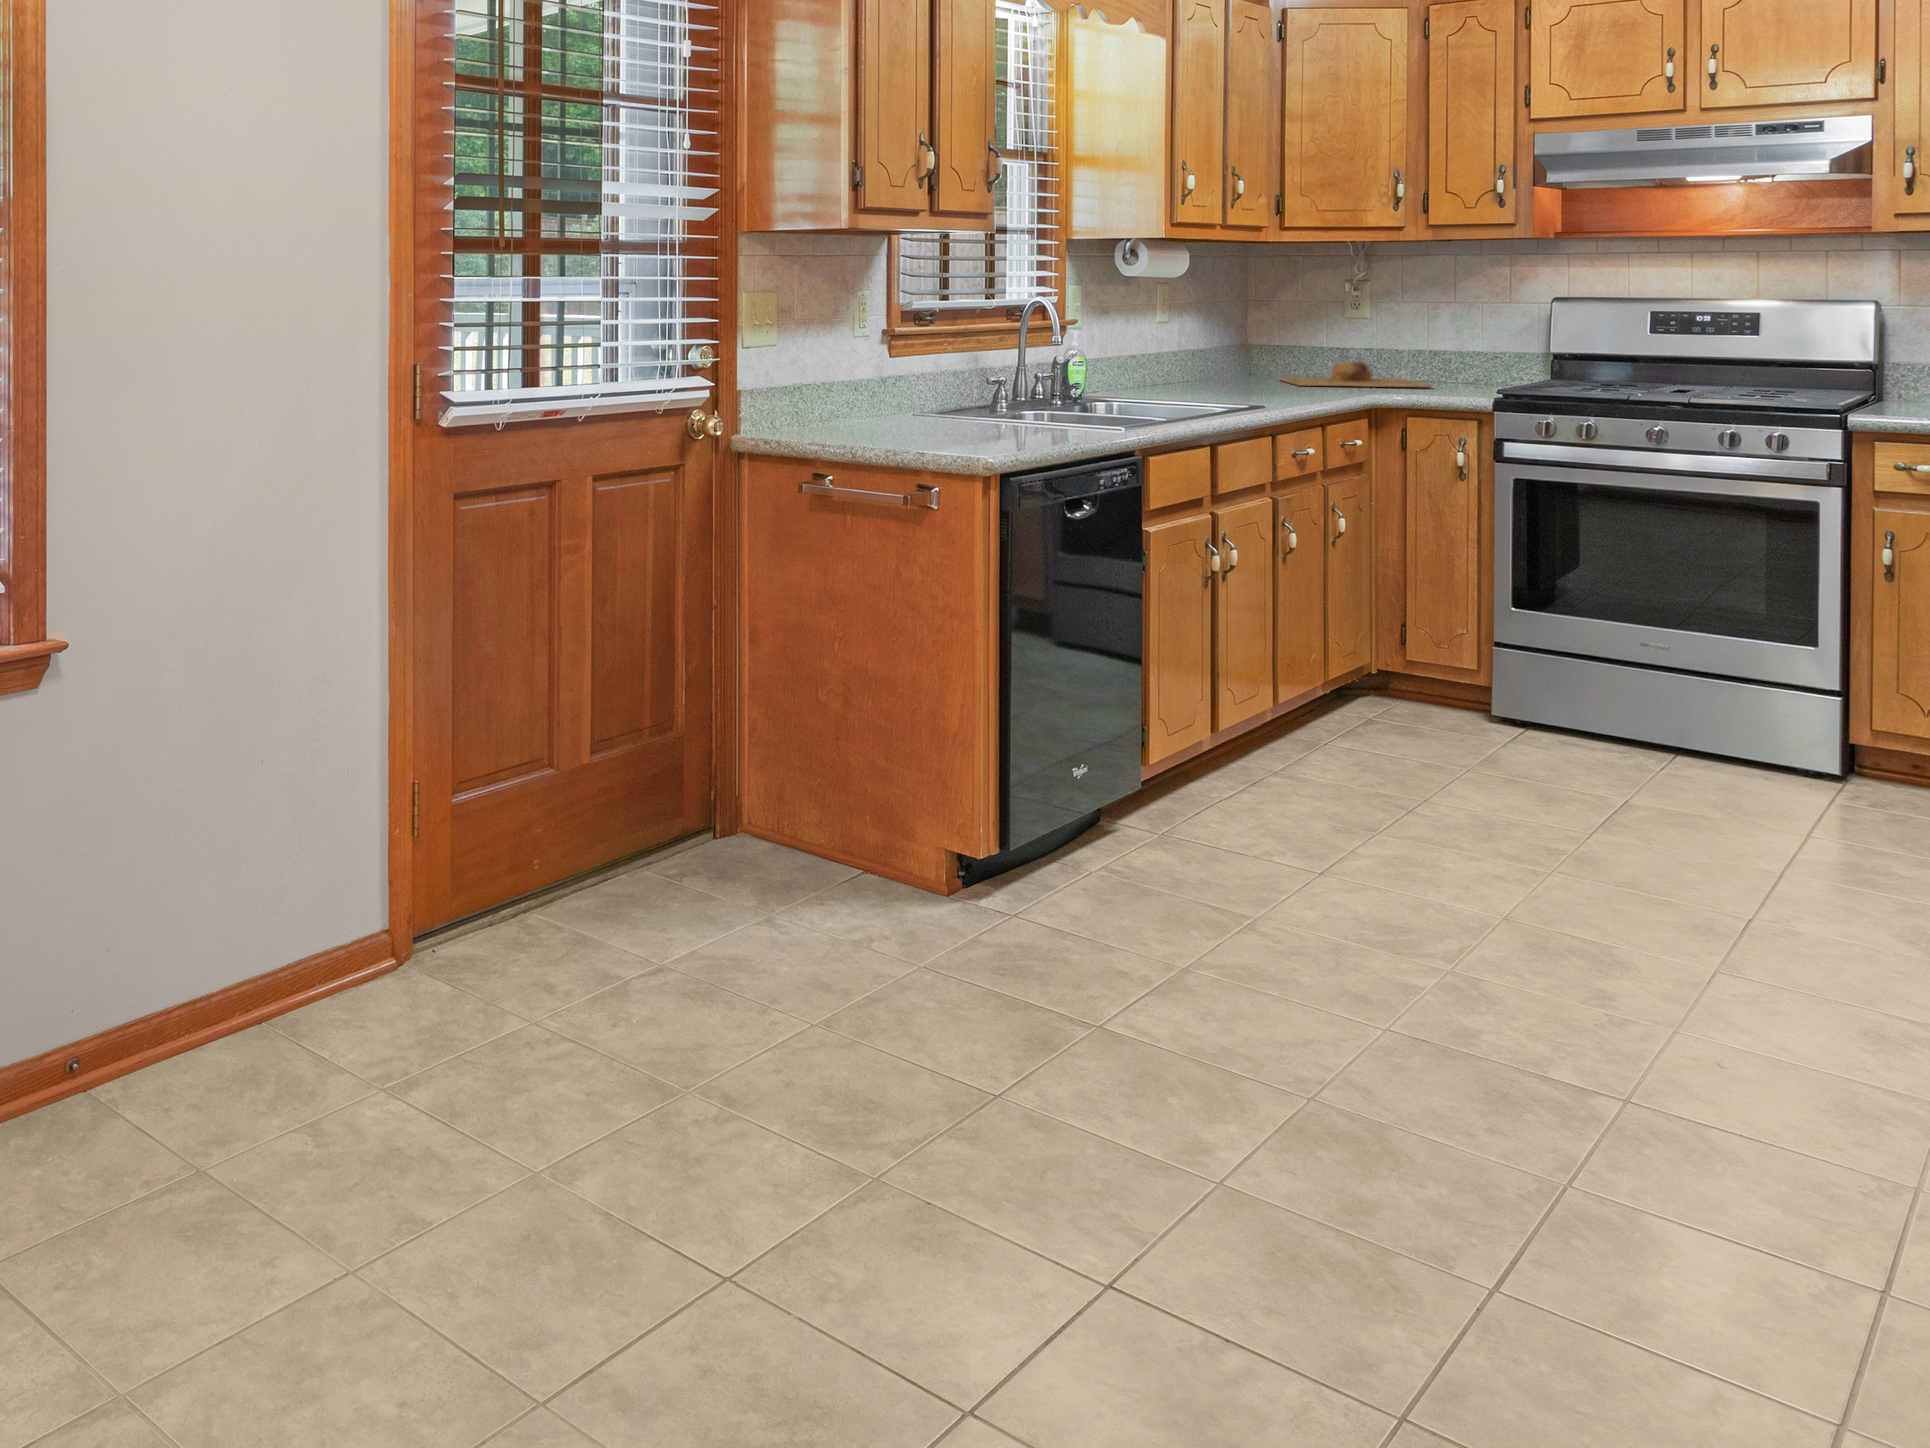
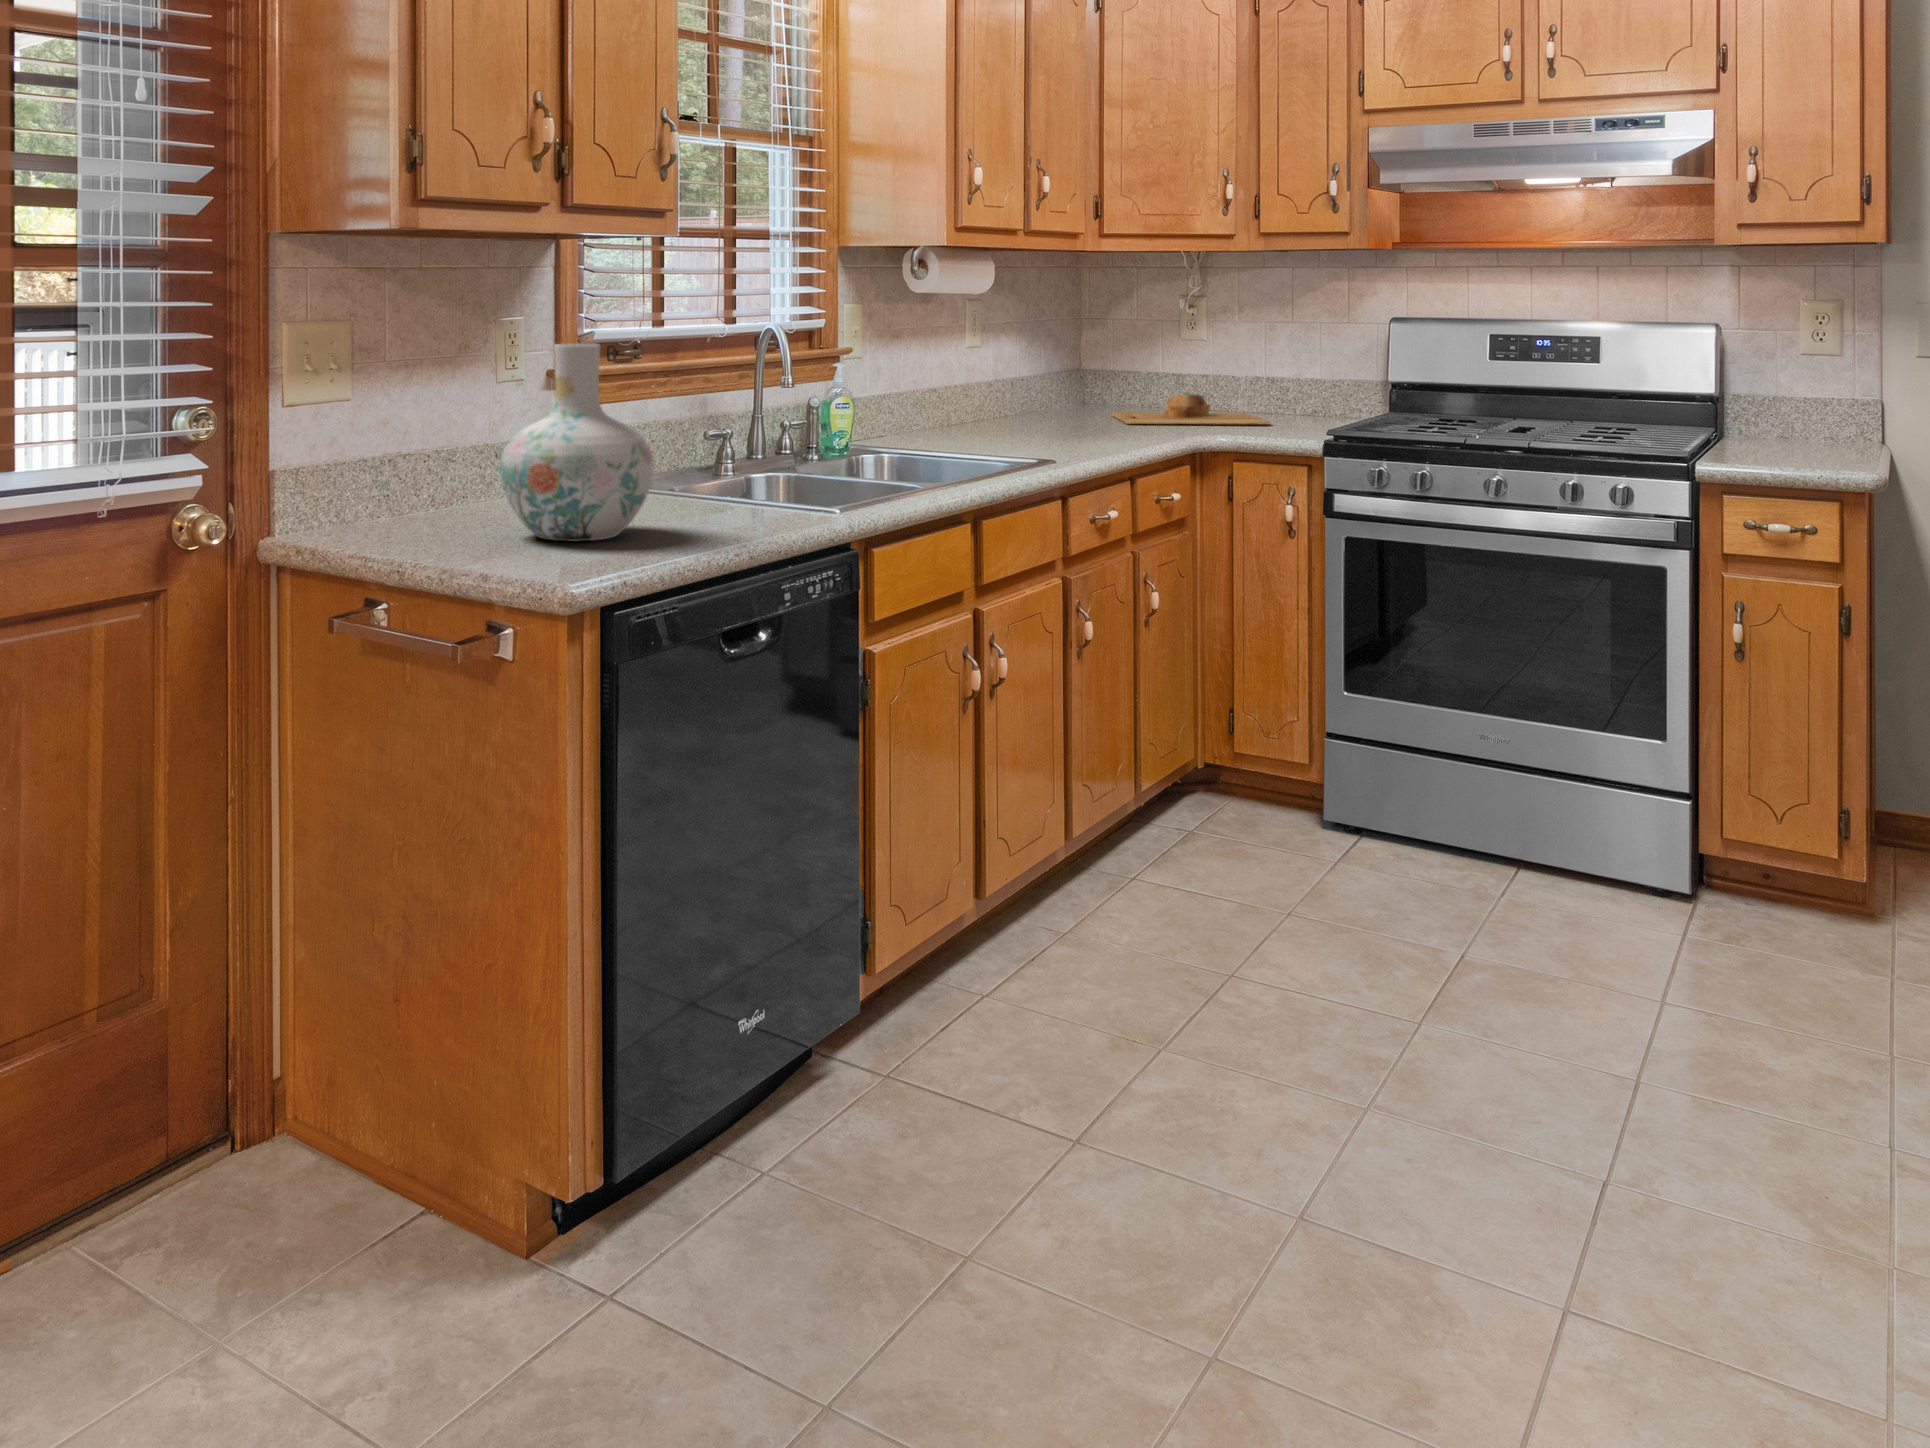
vase: none [891,308,999,441] -> present [500,343,654,541]

